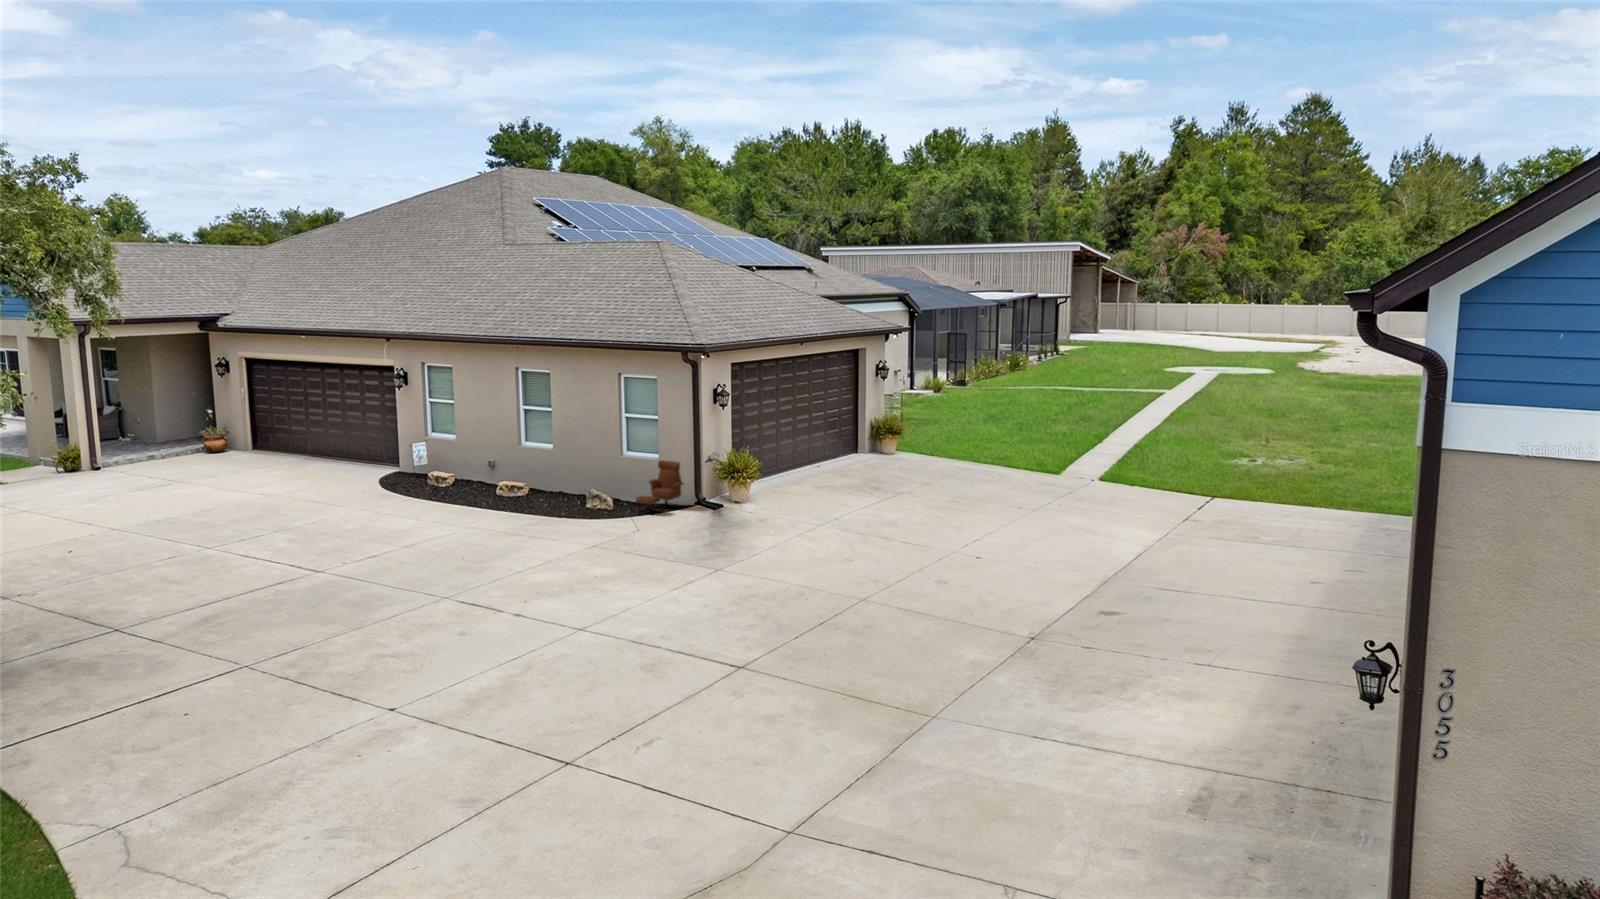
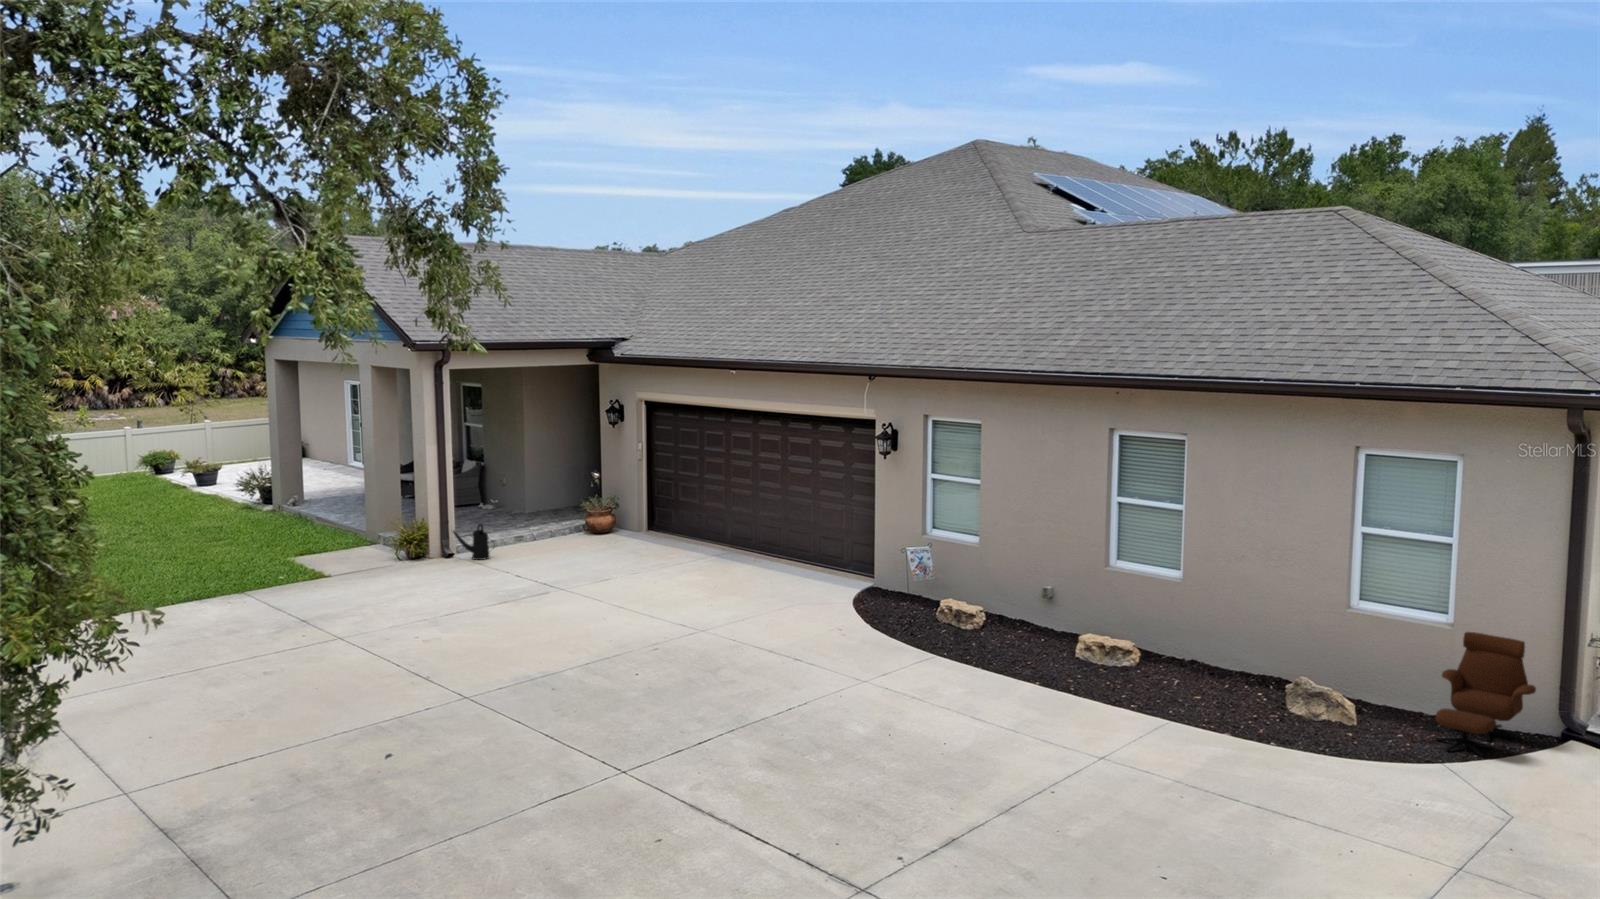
watering can: none [95,446,131,472] -> present [453,524,494,560]

